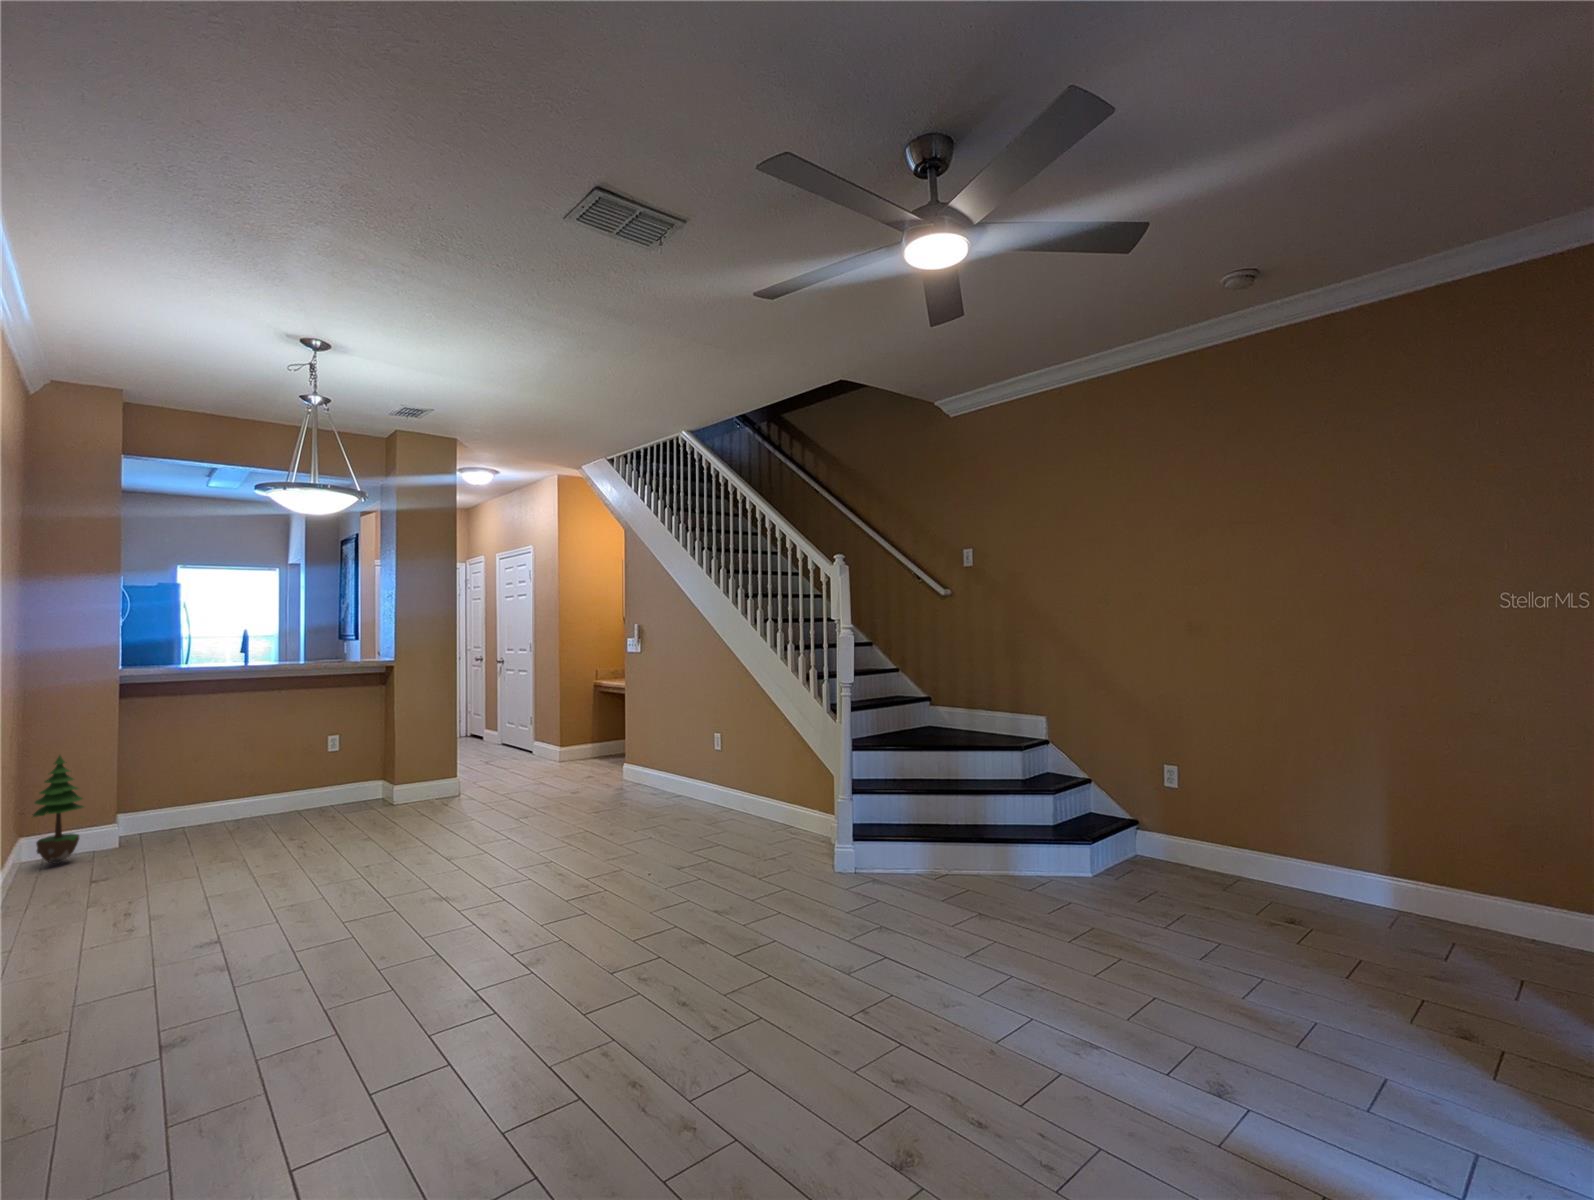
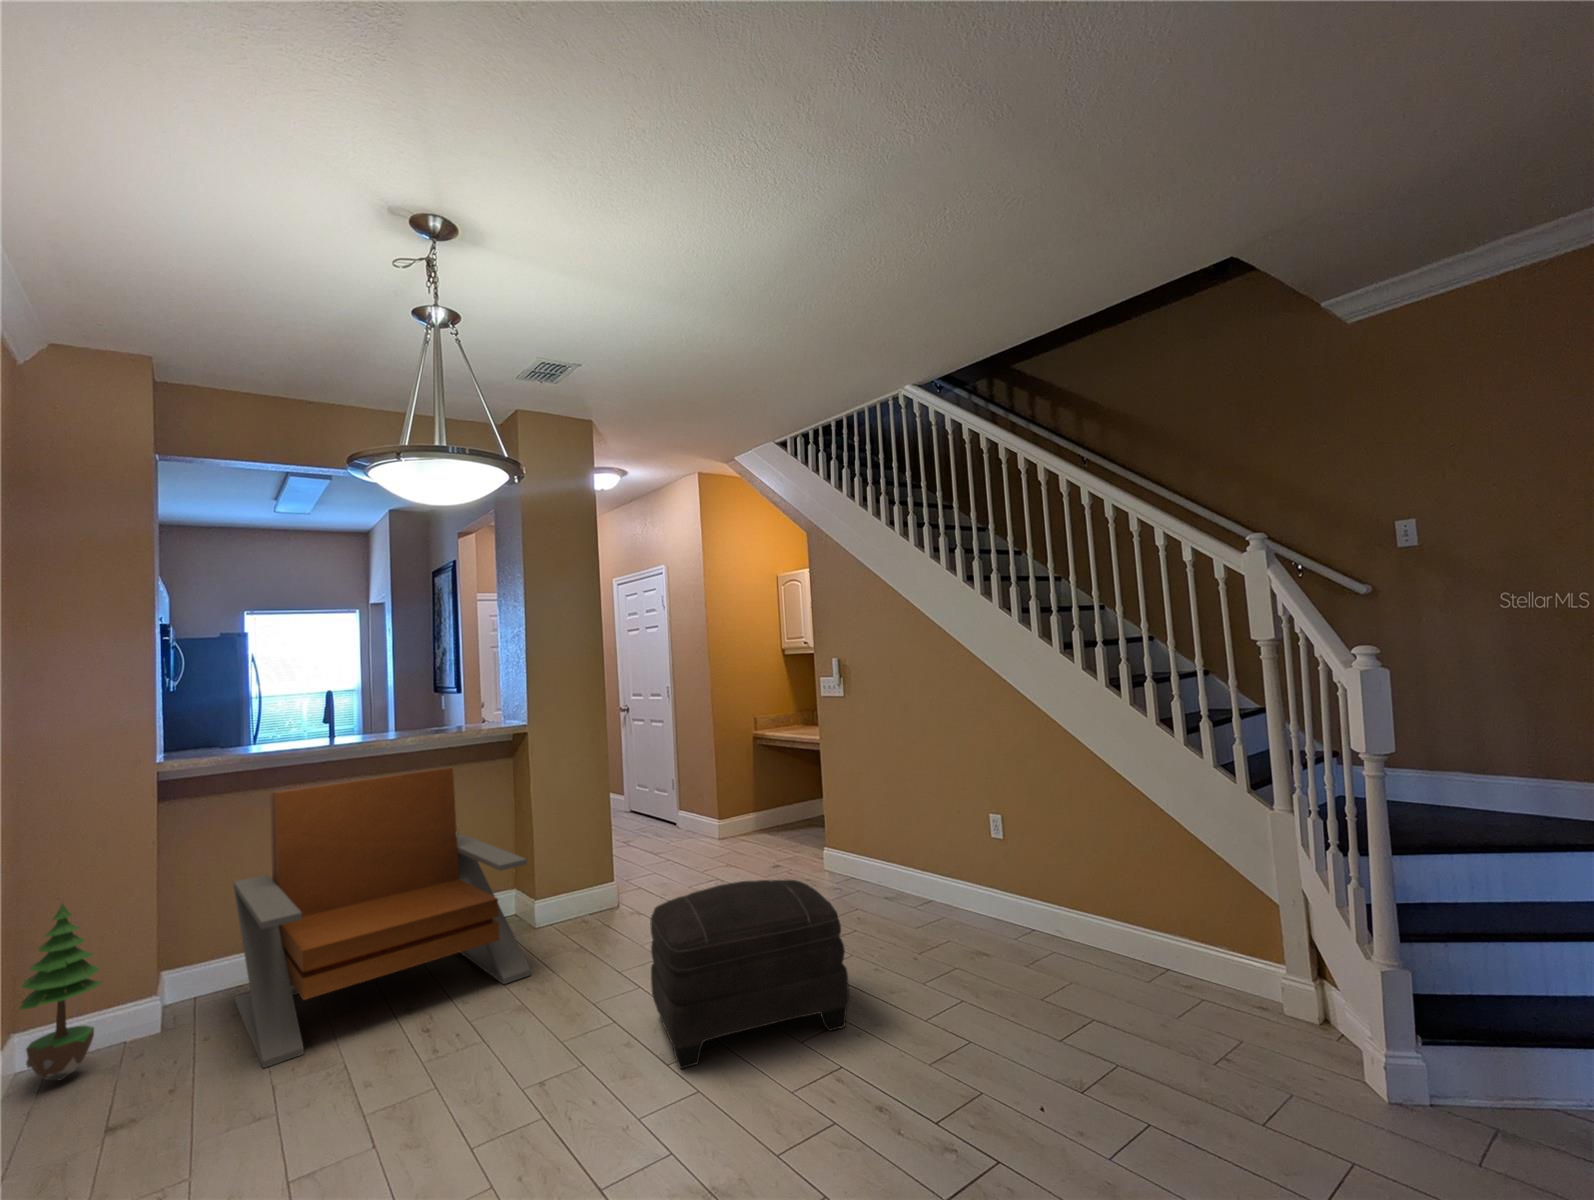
lounge chair: none [172,688,380,861] -> present [234,767,531,1068]
ottoman: none [447,762,569,862] -> present [650,880,849,1069]

